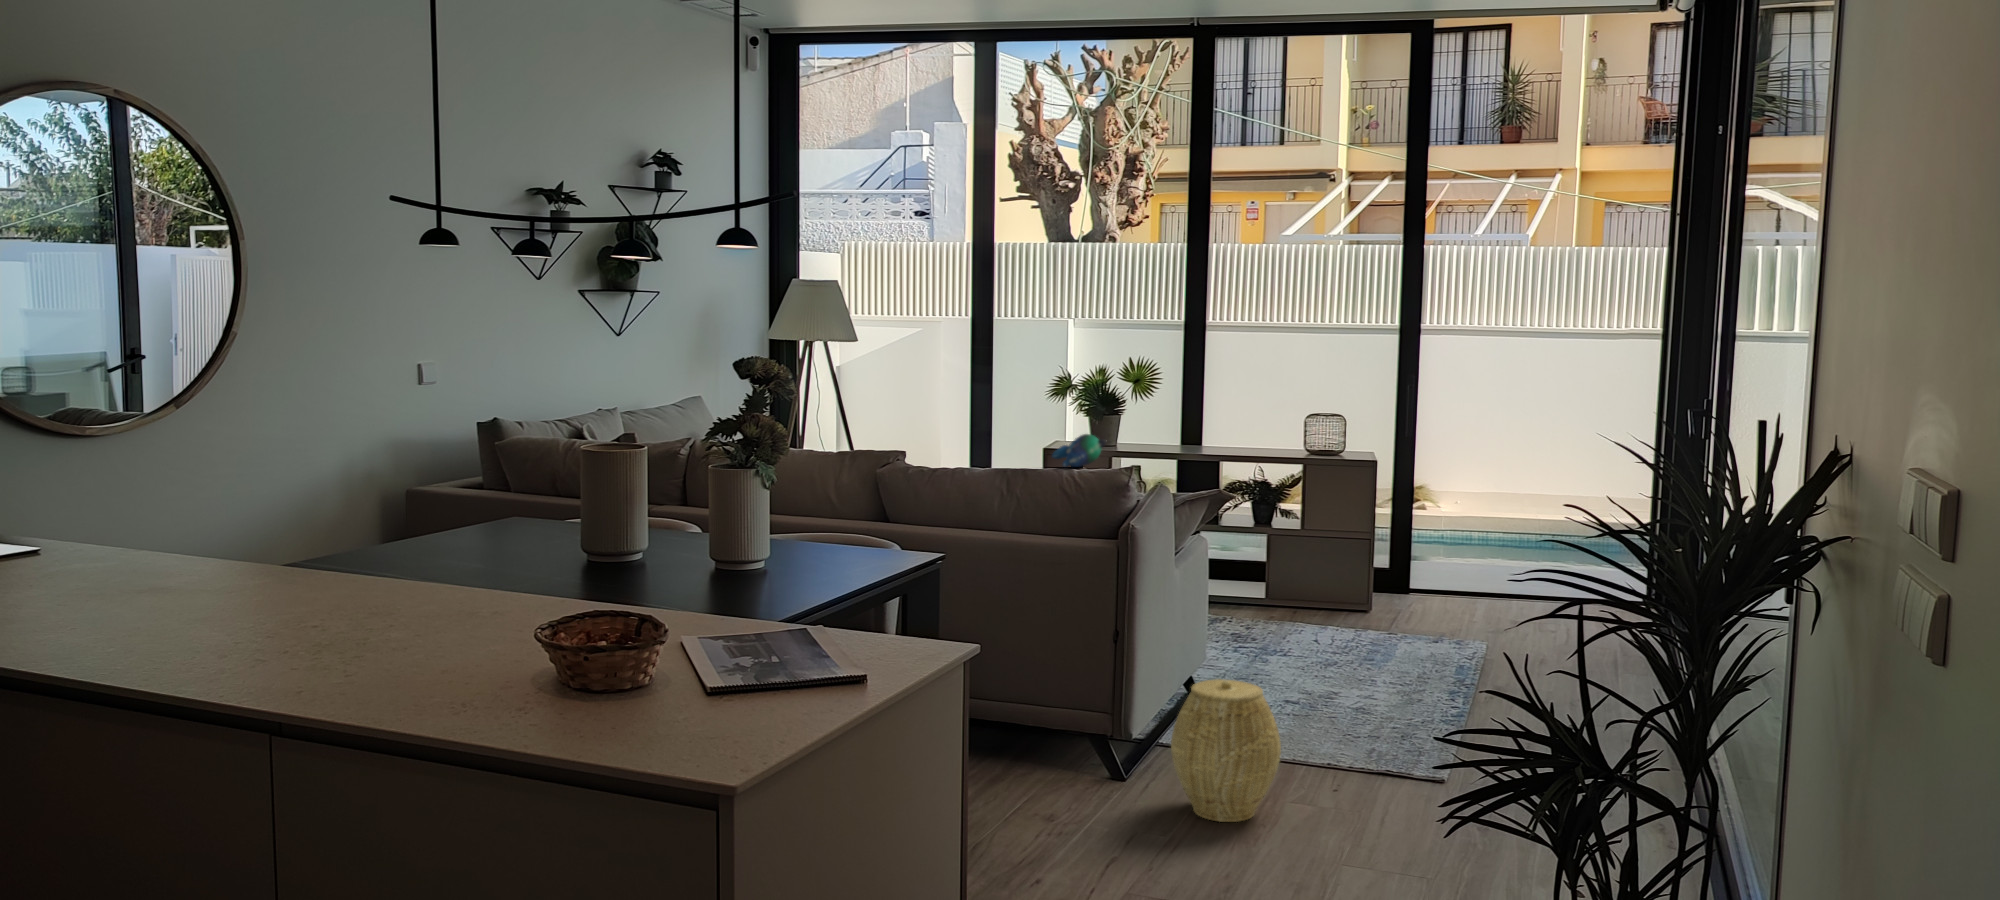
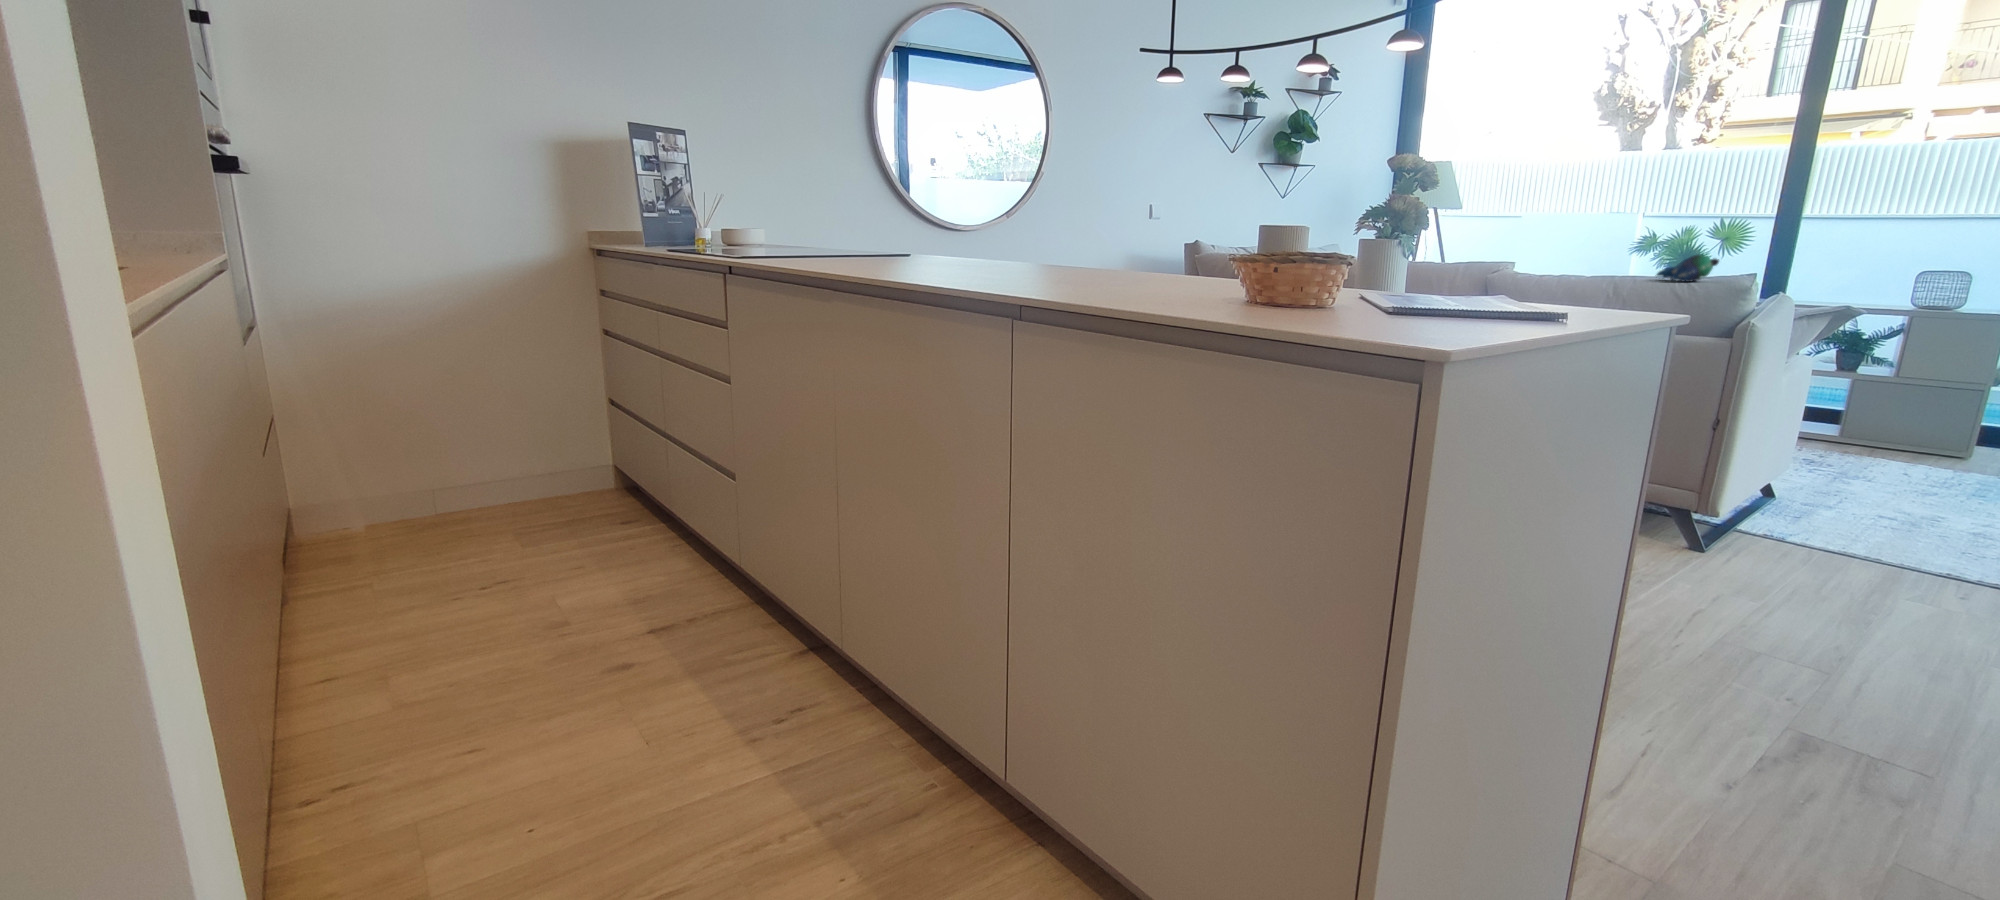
woven basket: present [1171,679,1281,822] -> none [1768,470,1905,603]

